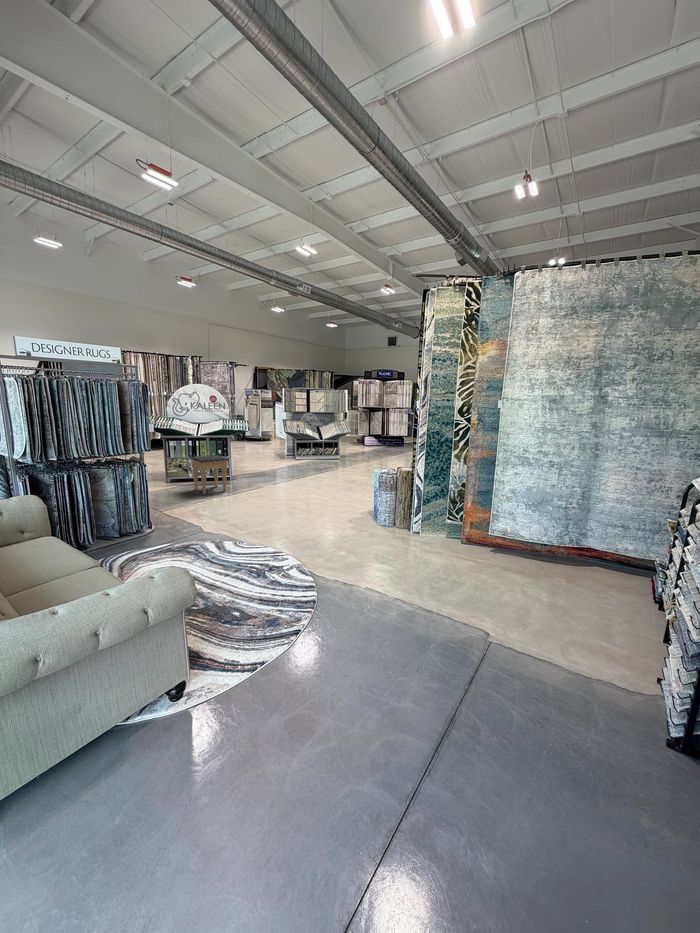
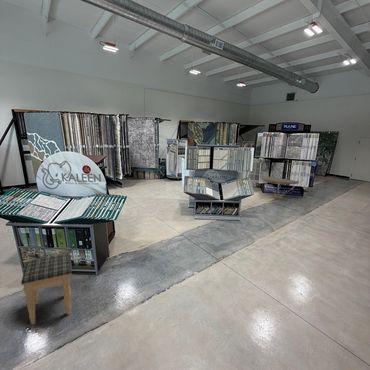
coffee table: none [360,426,396,448] -> present [262,176,299,199]

